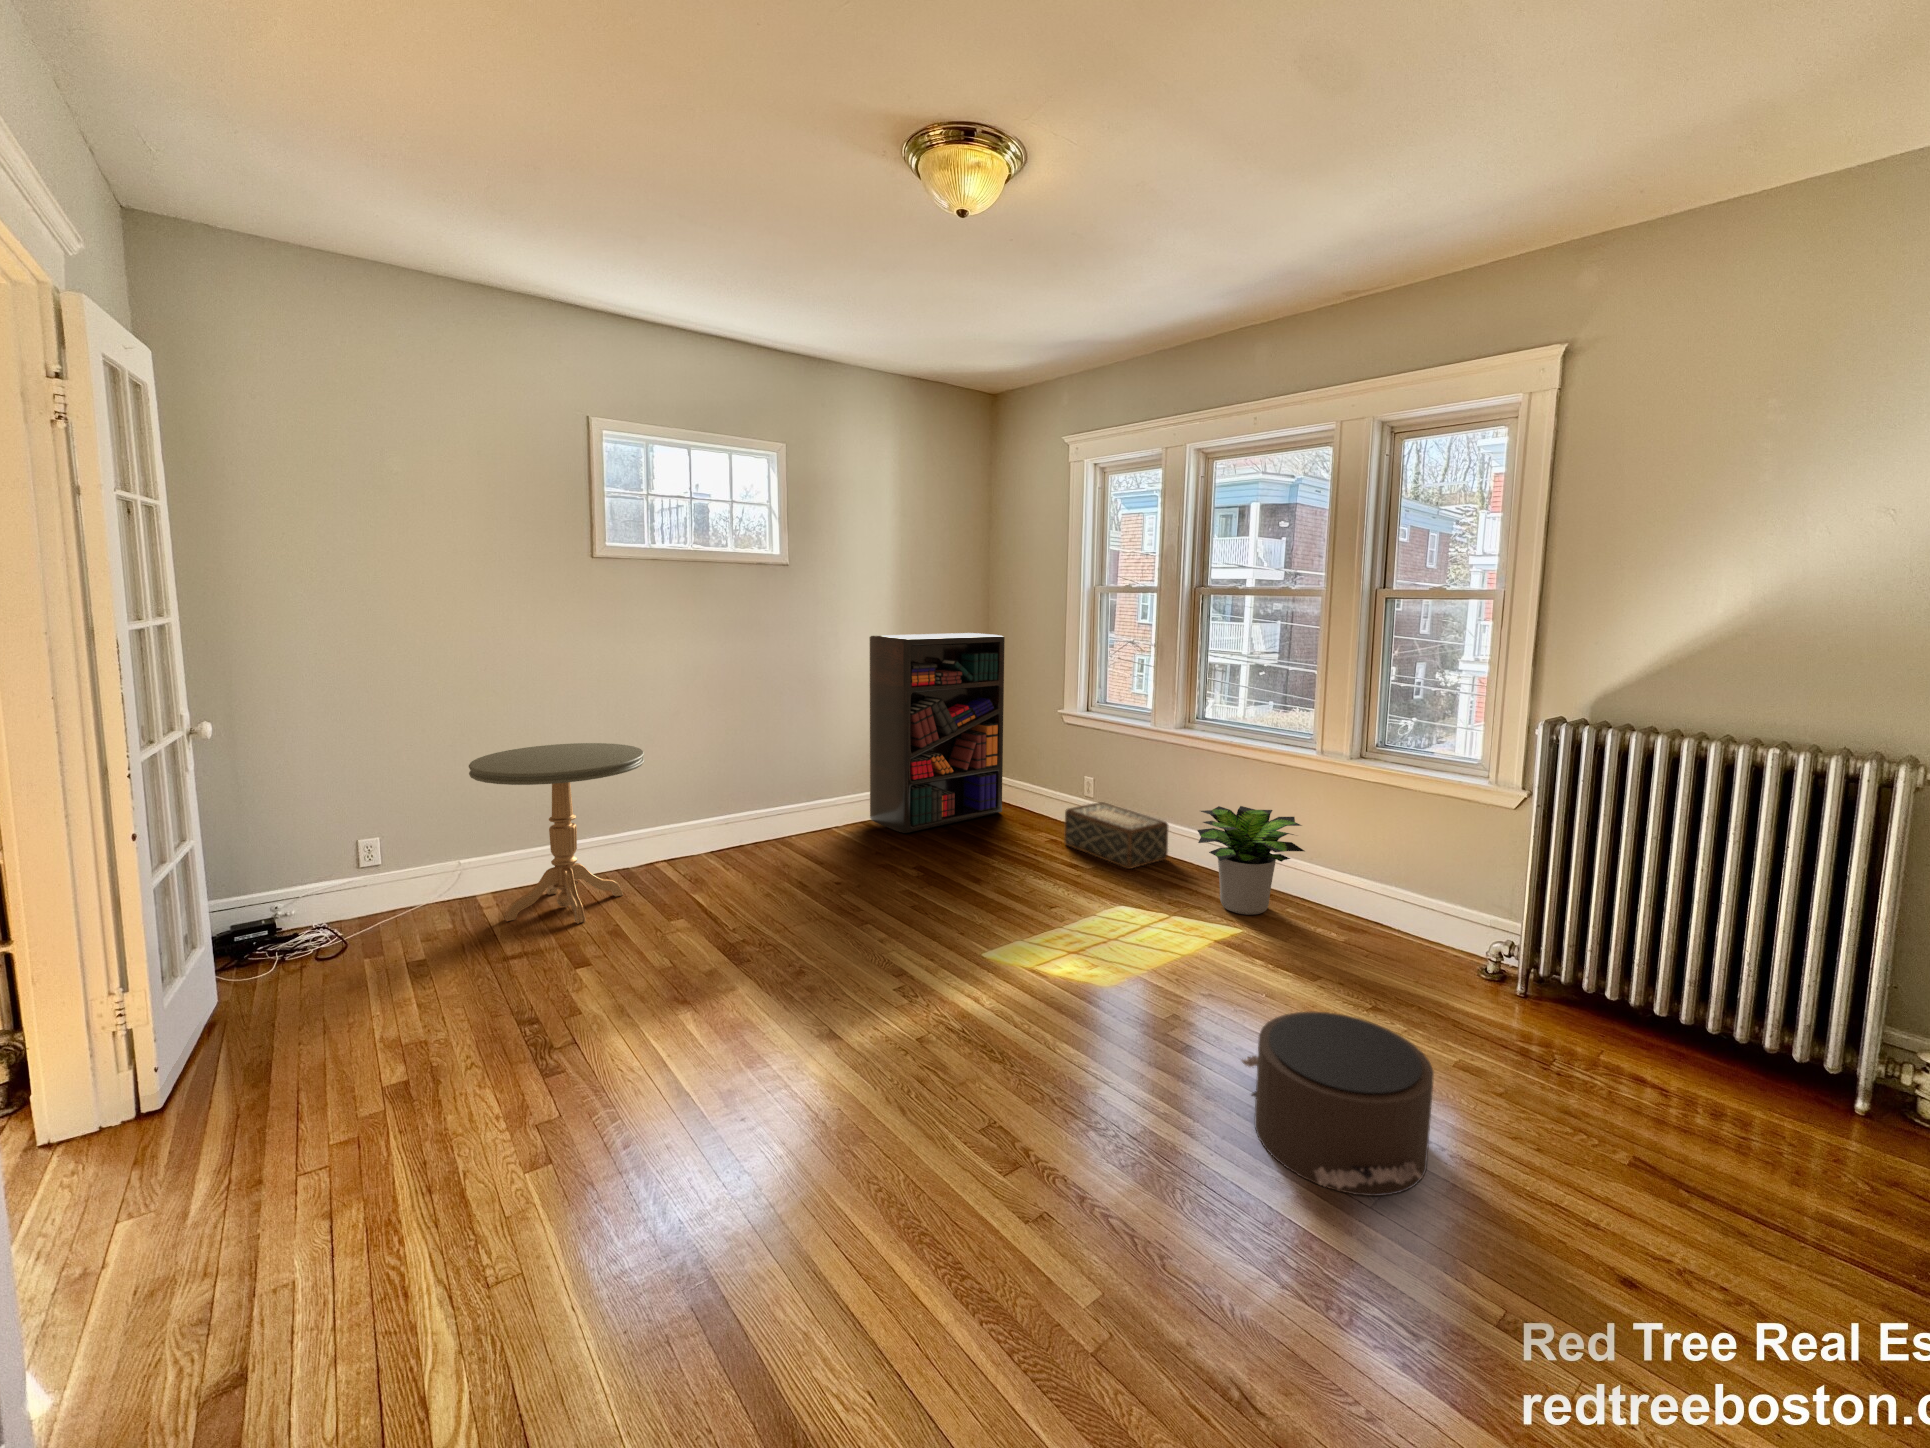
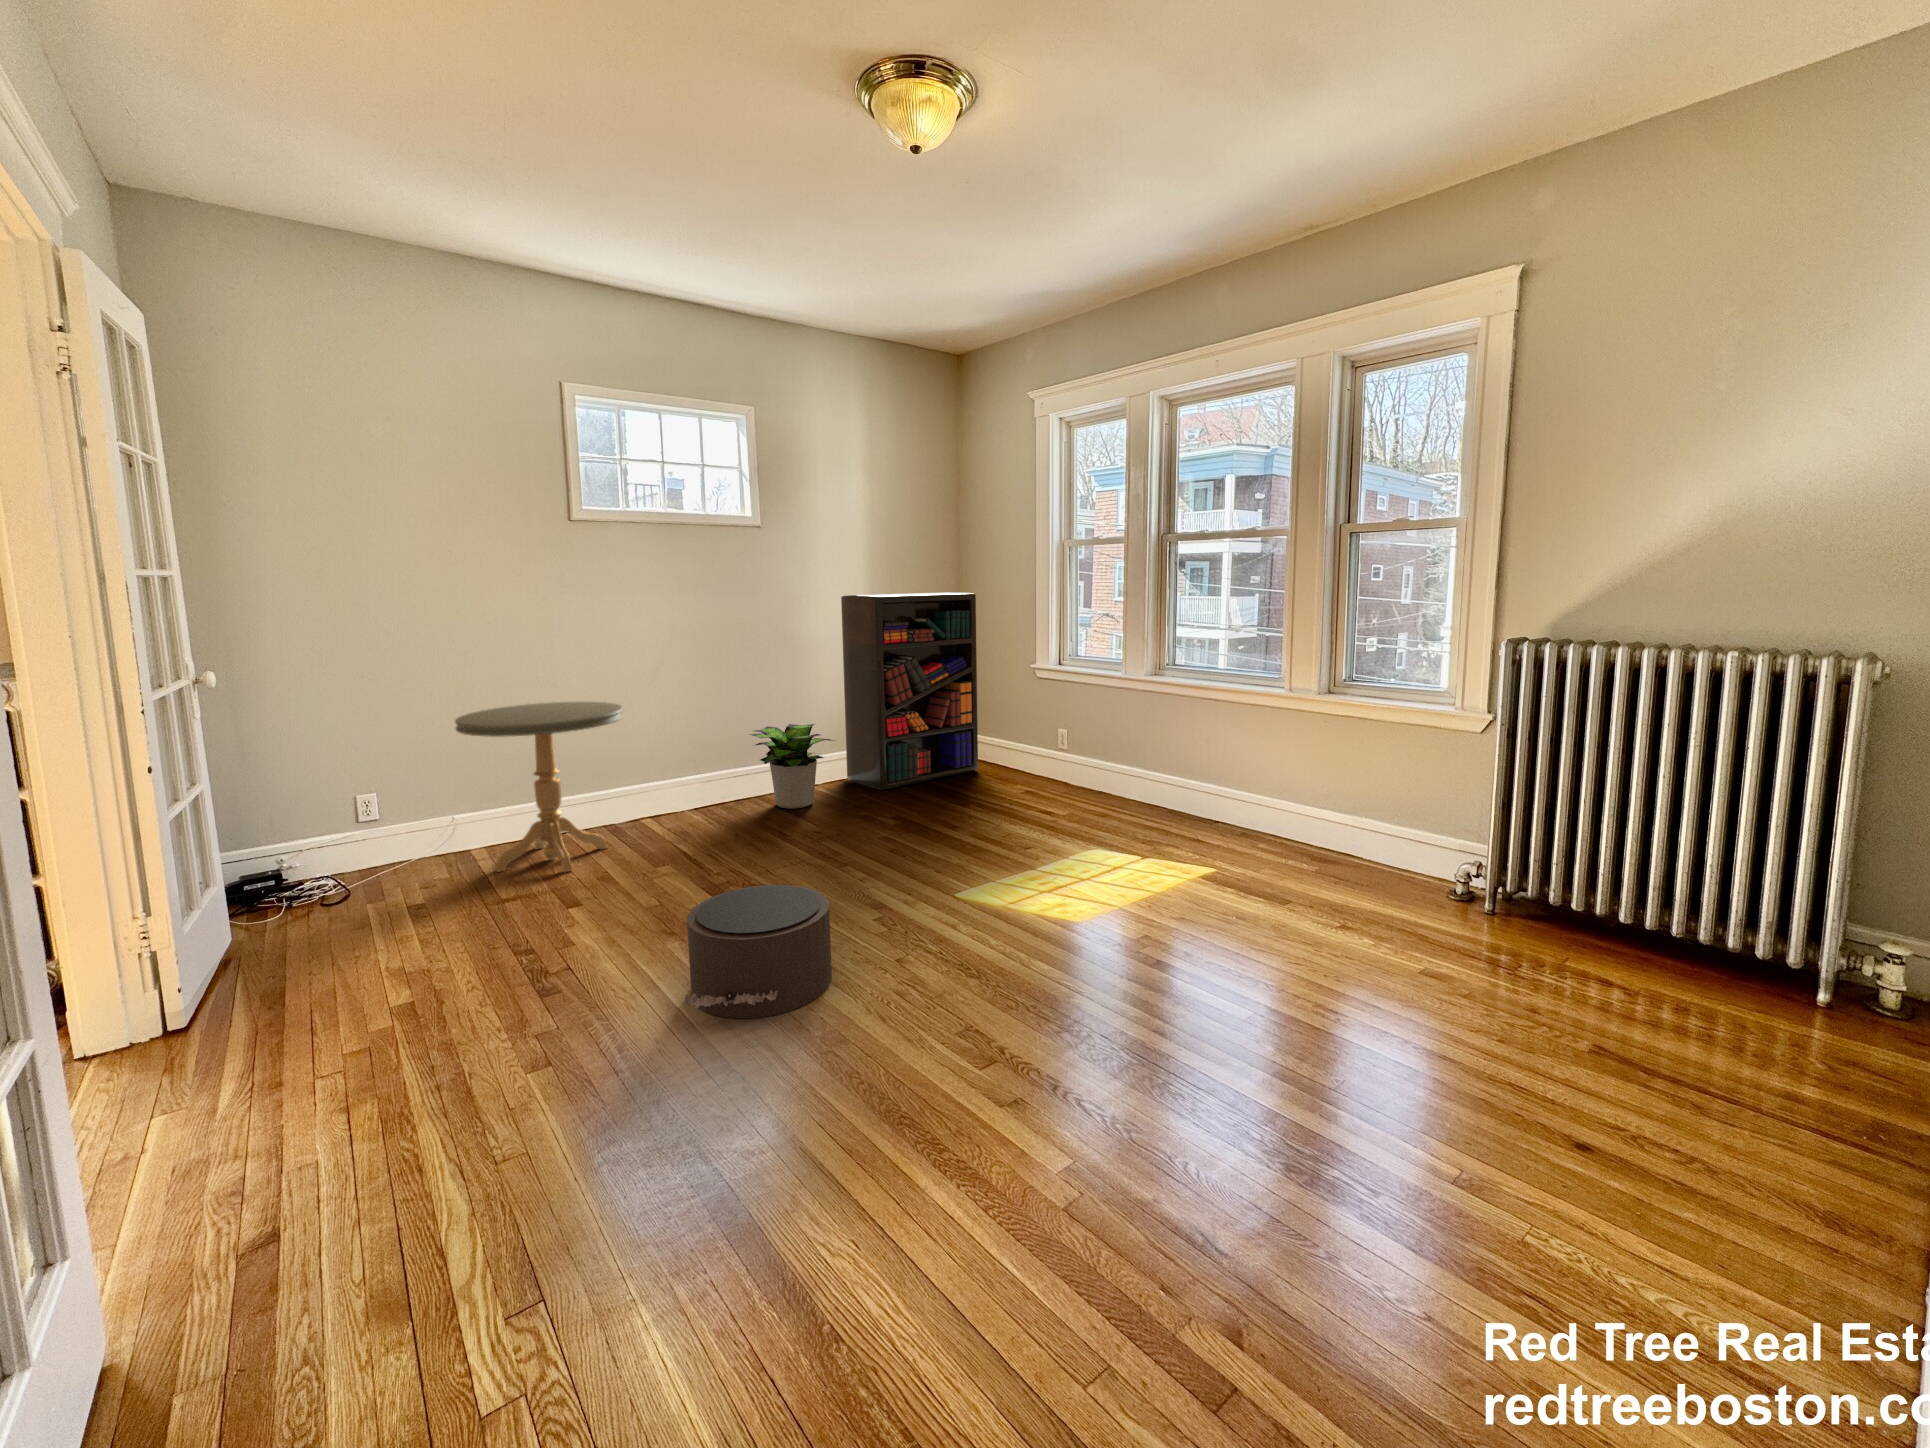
woven basket: present [1064,802,1168,869] -> none [1040,754,1143,816]
potted plant: present [1198,806,1304,915] -> present [750,724,833,809]
pouf: present [1241,1012,1434,1196] -> present [682,885,832,1018]

